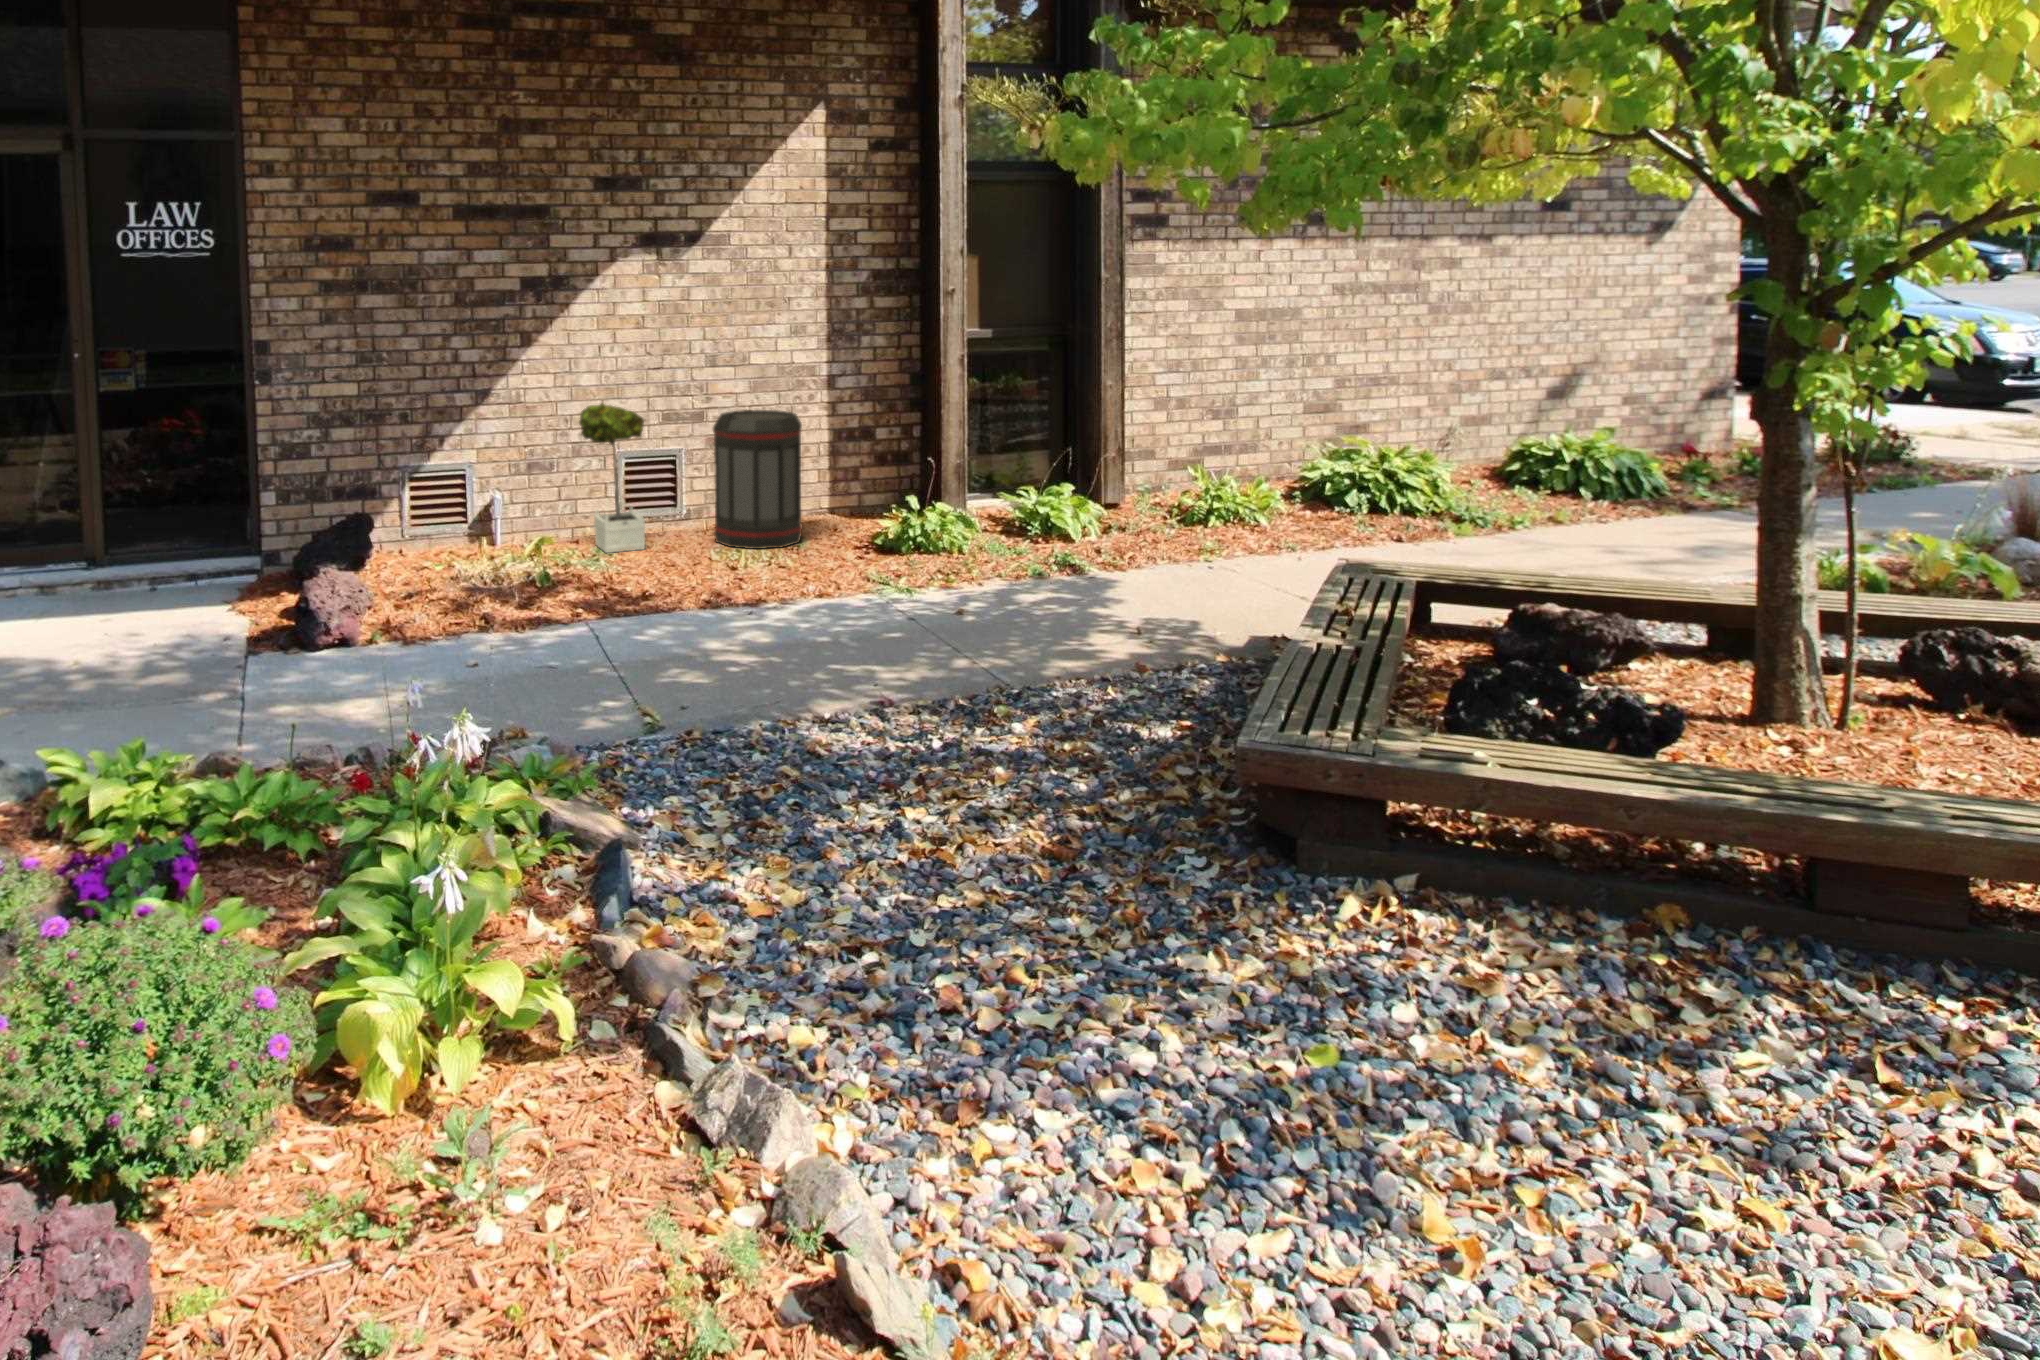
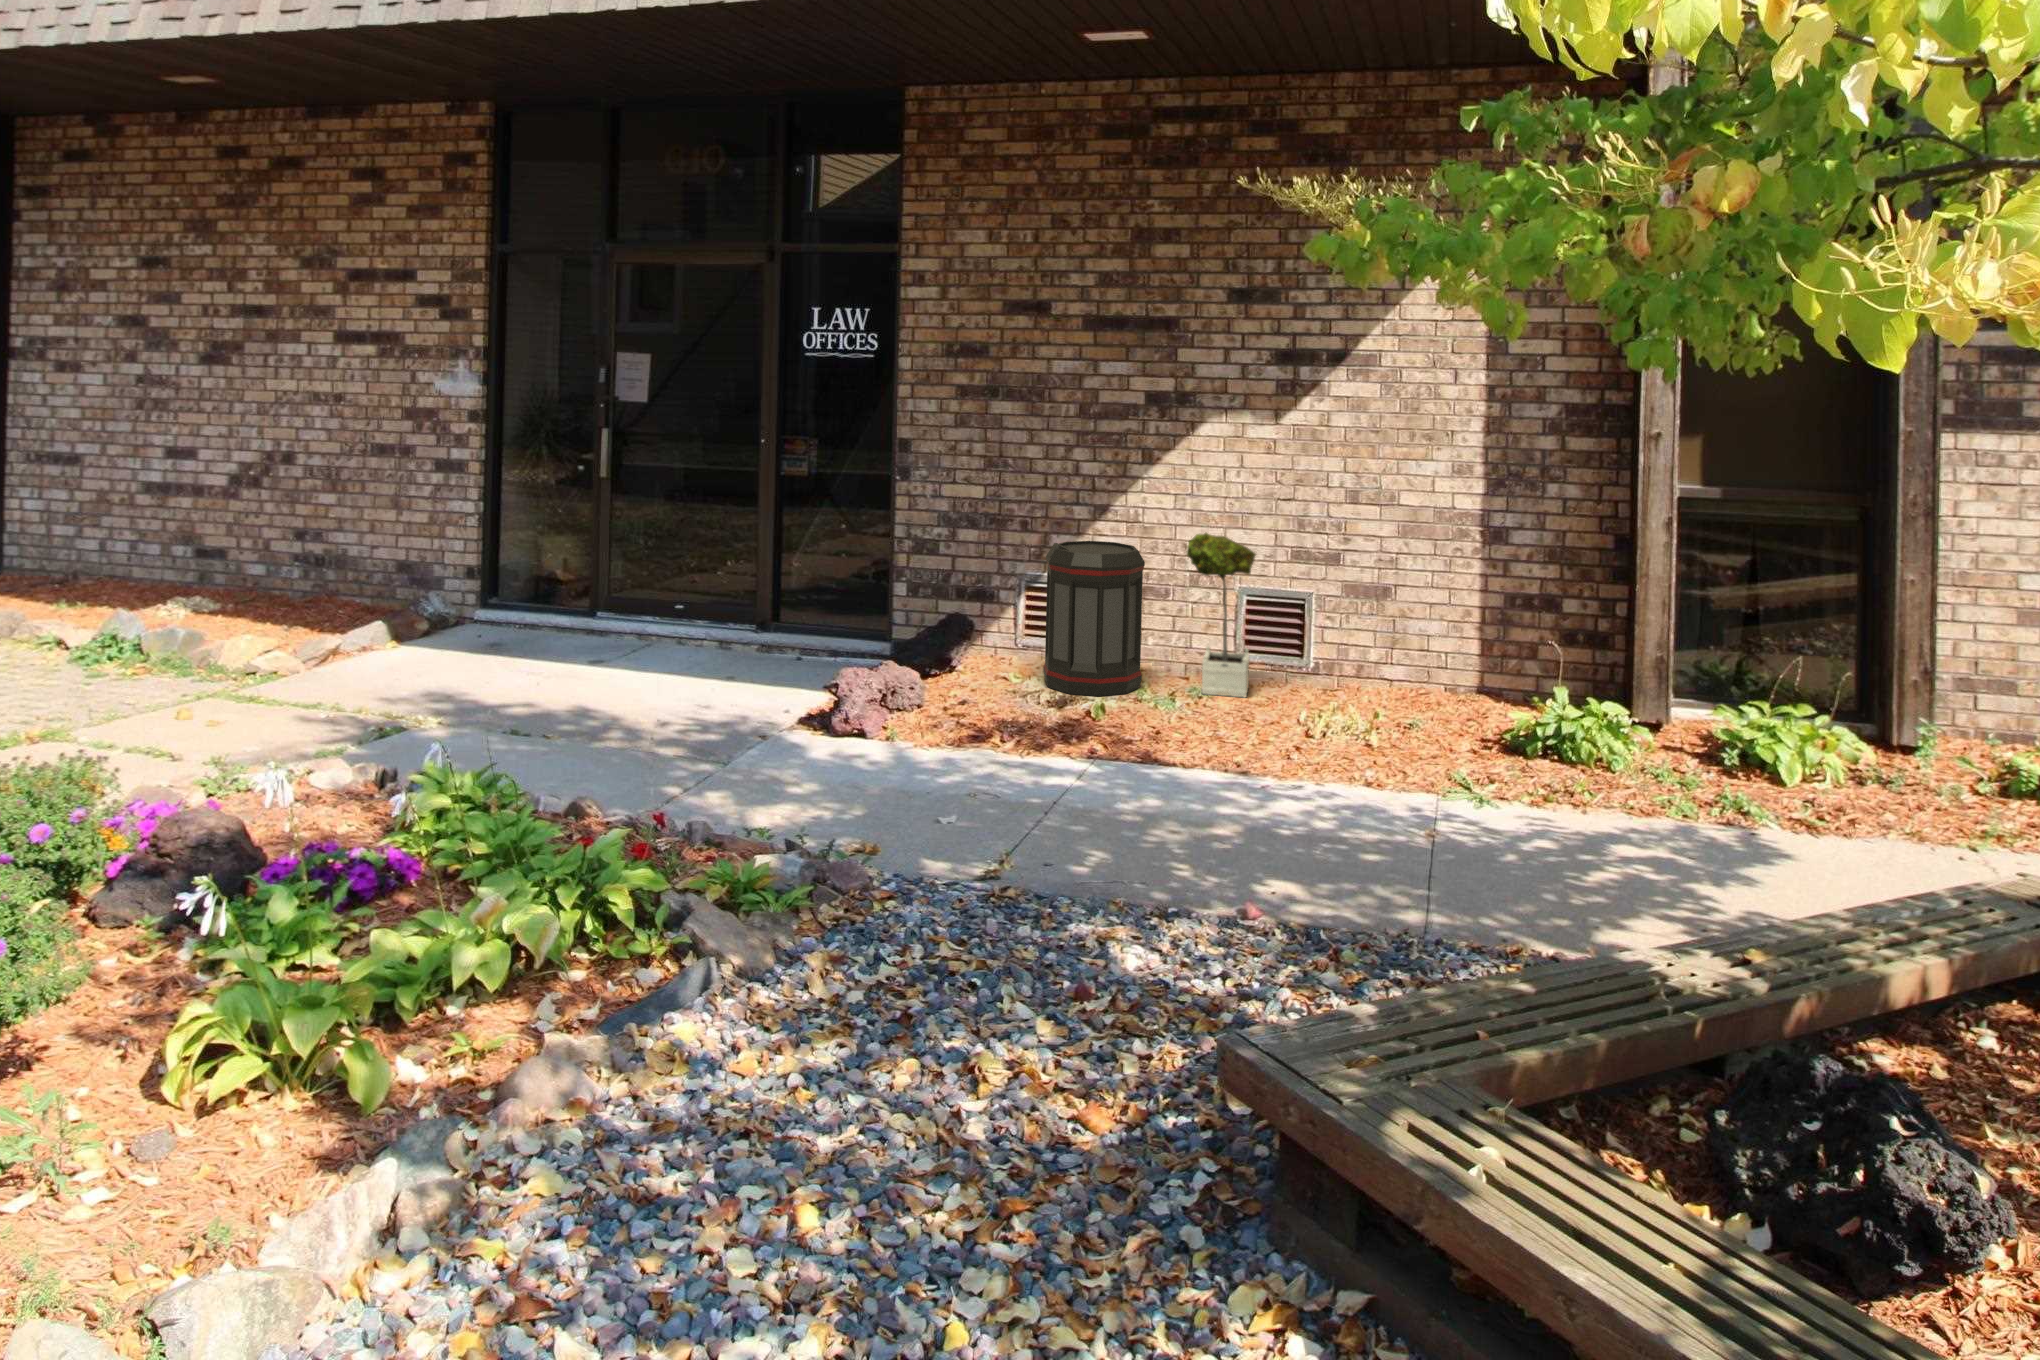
trash can: present [713,410,802,549] -> present [1043,541,1145,696]

